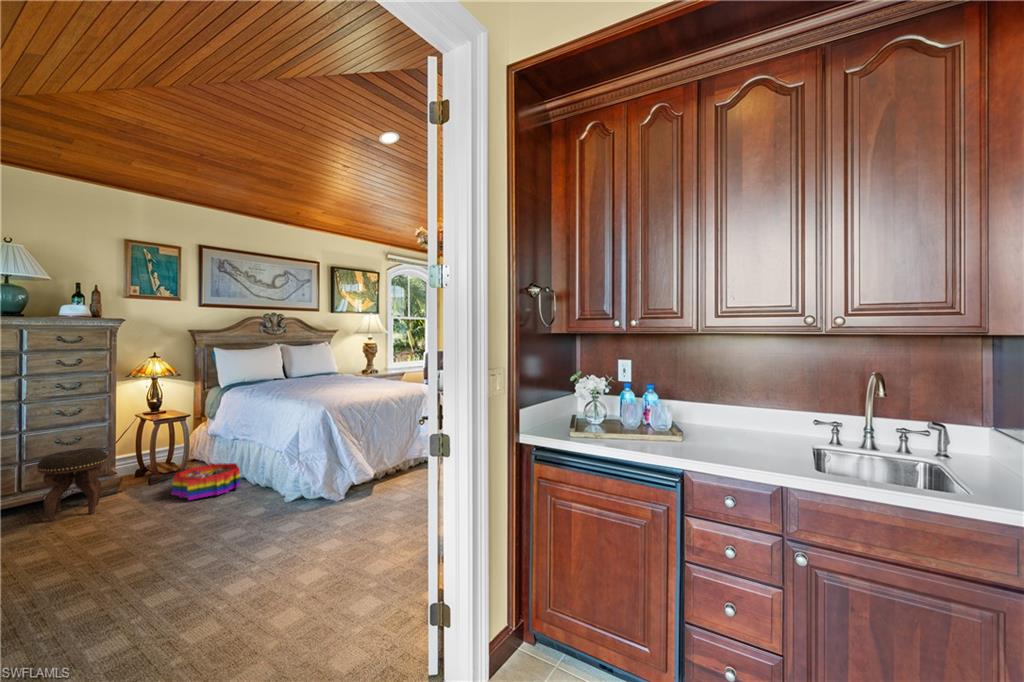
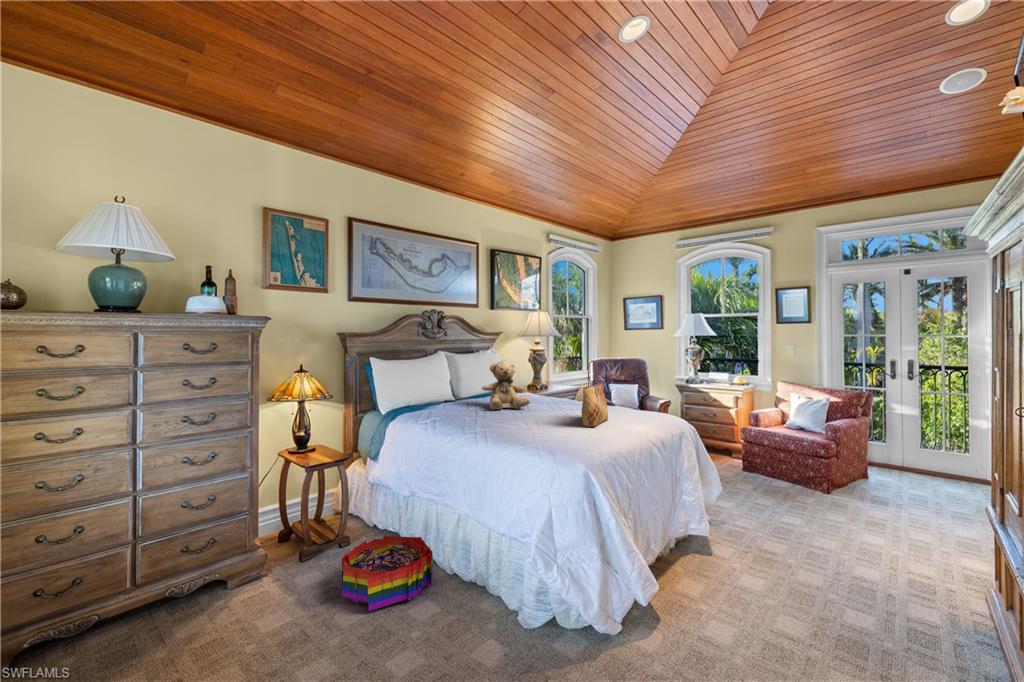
teddy bear: none [298,350,332,384] -> present [482,361,530,410]
tote bag: none [350,350,375,391] -> present [582,360,608,427]
footstool: present [37,448,108,521] -> none [156,519,253,649]

